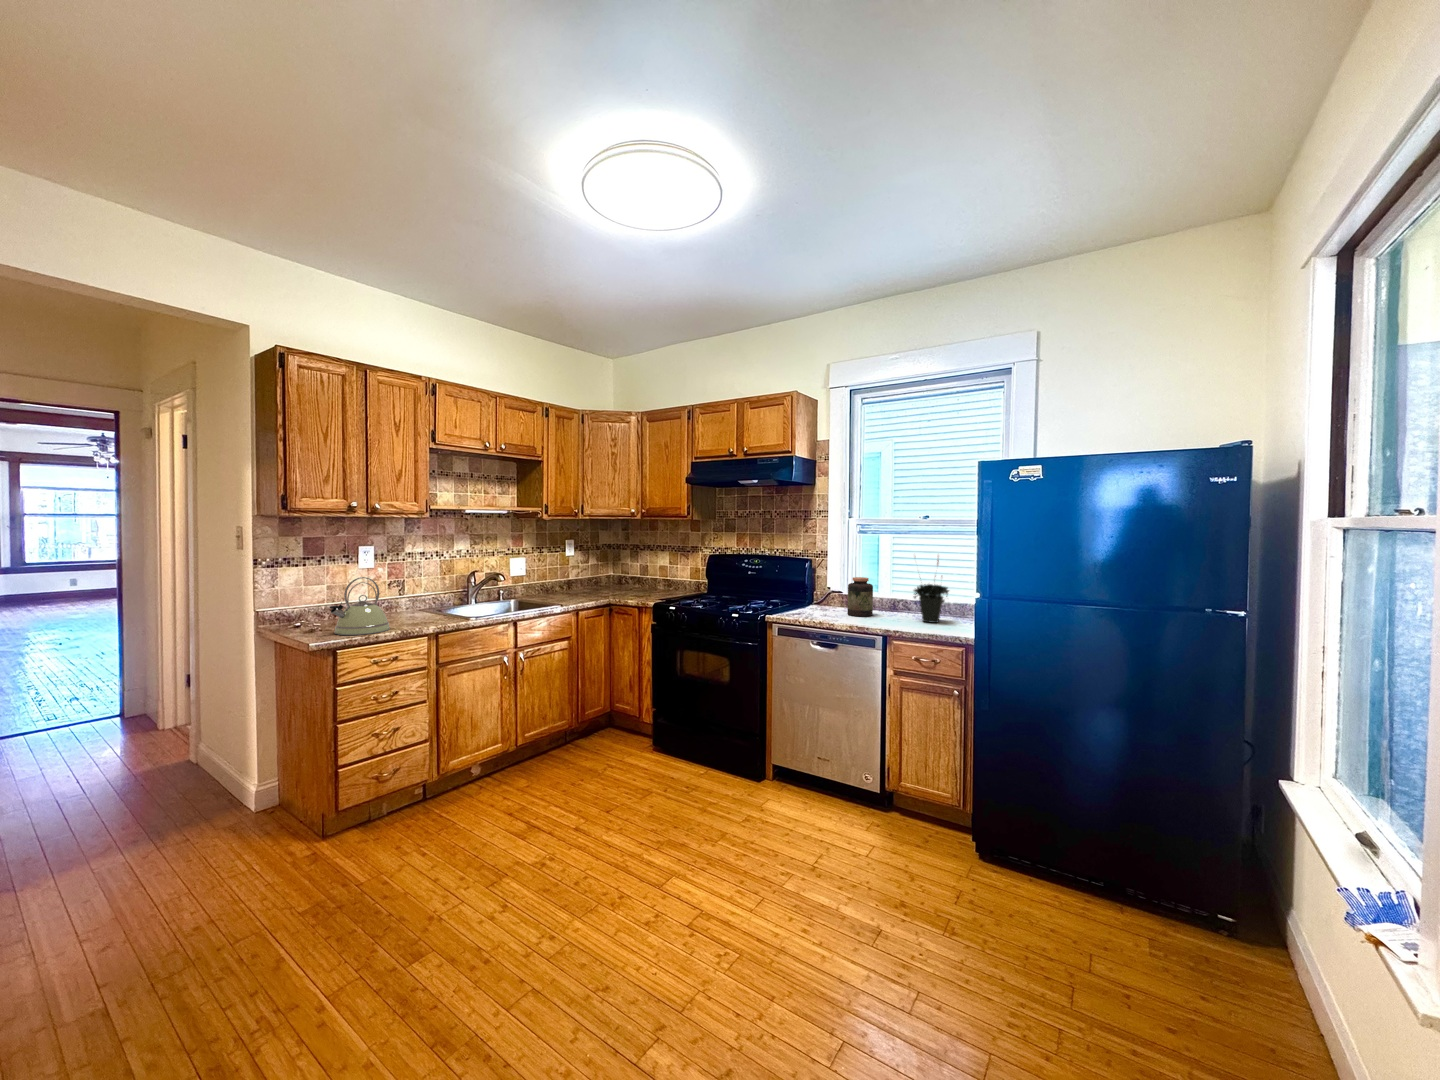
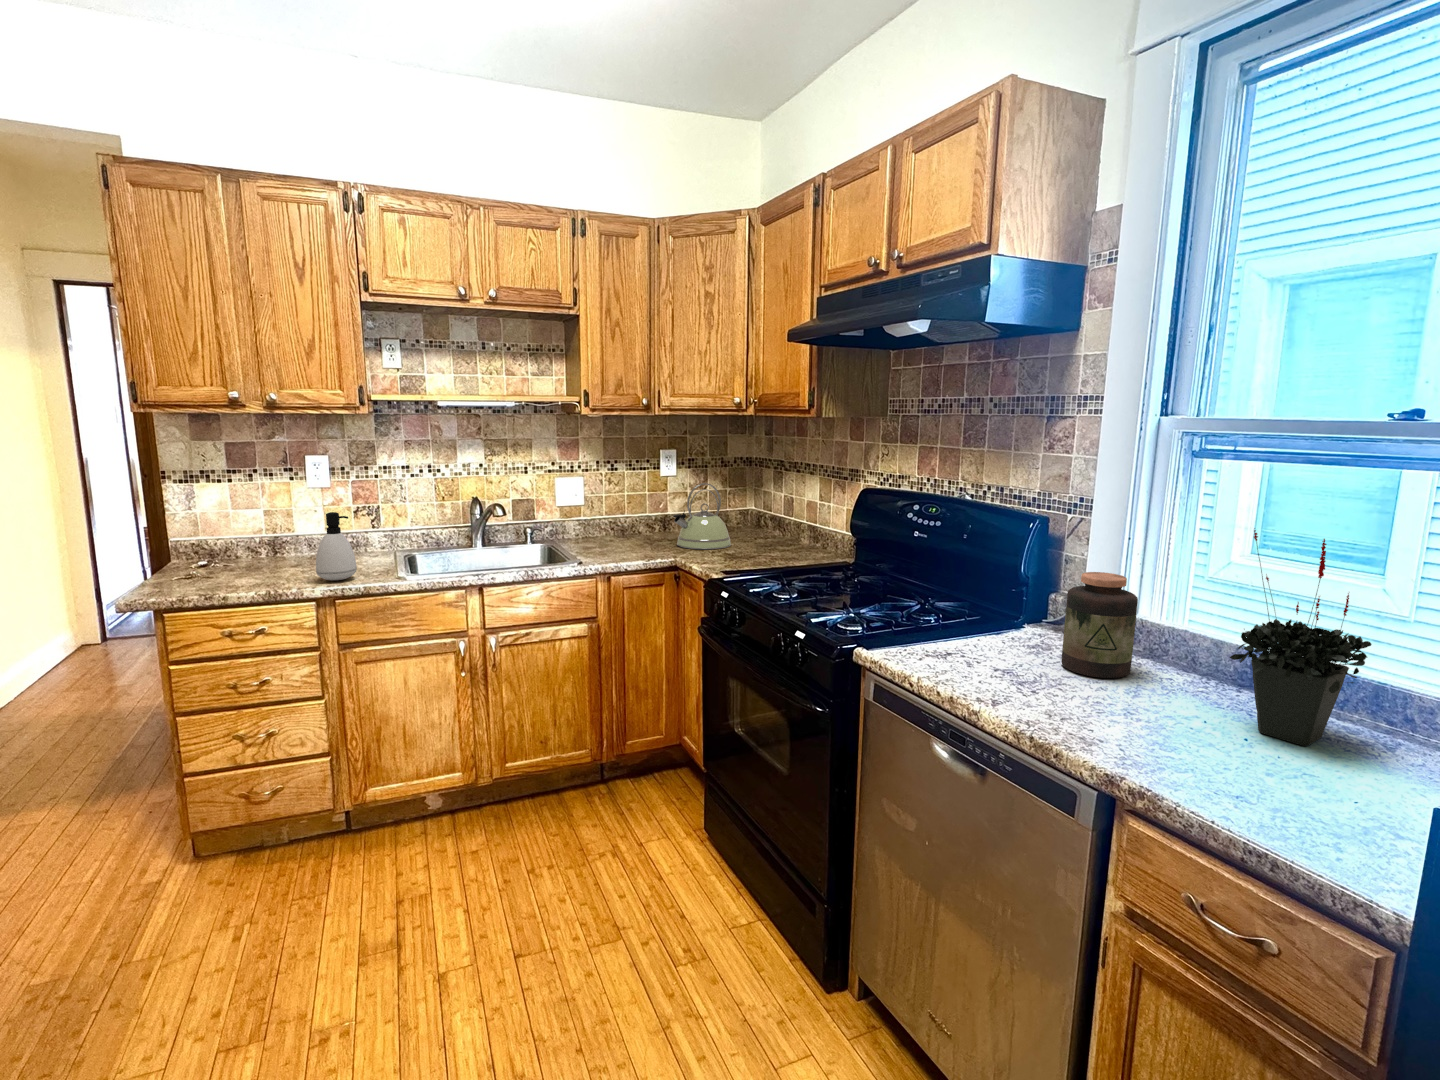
kettle: present [329,577,390,635] -> present [673,483,731,549]
soap dispenser: none [419,579,445,623] -> present [316,512,357,580]

